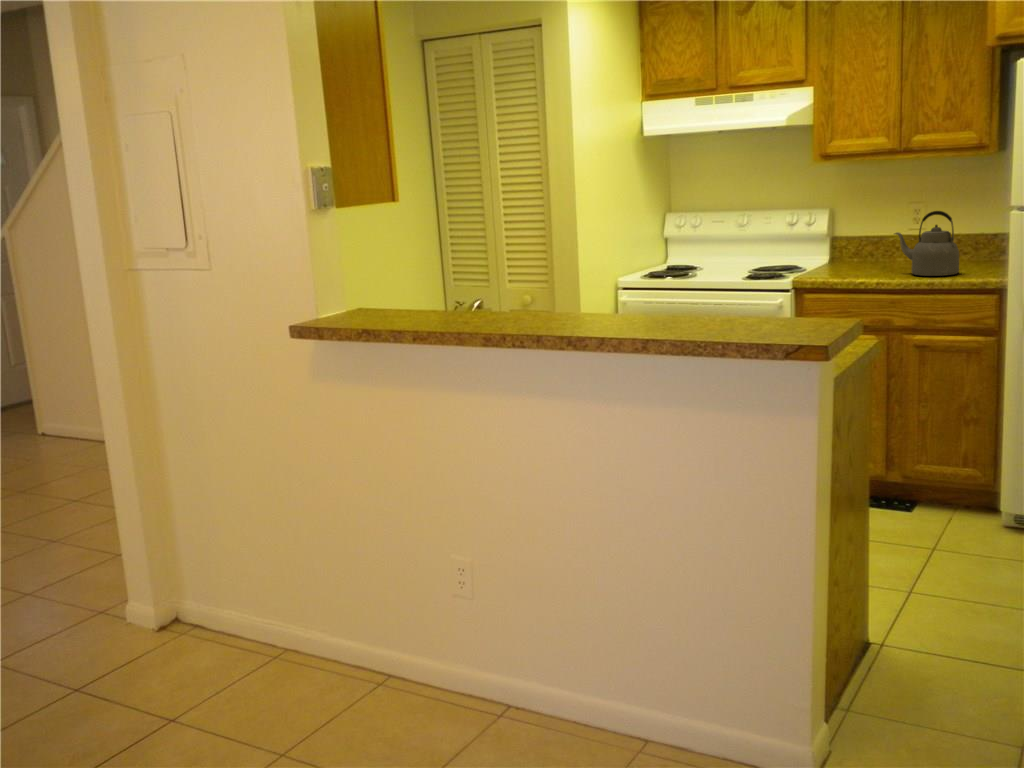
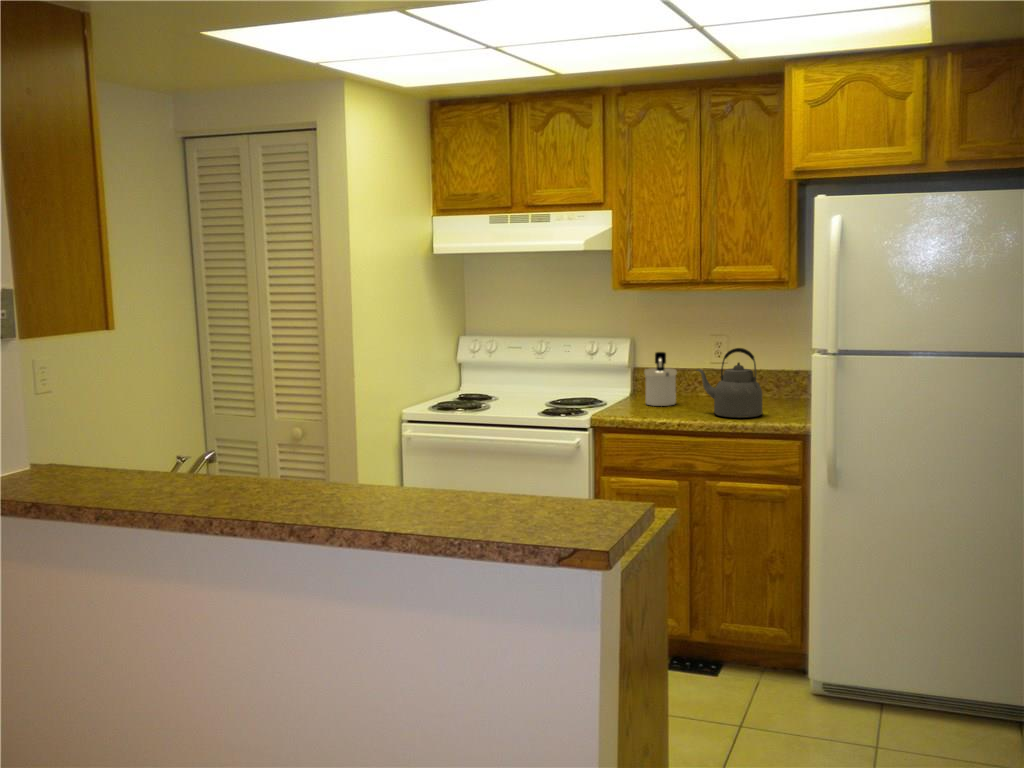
soap dispenser: none [844,219,875,269] -> present [644,352,677,406]

